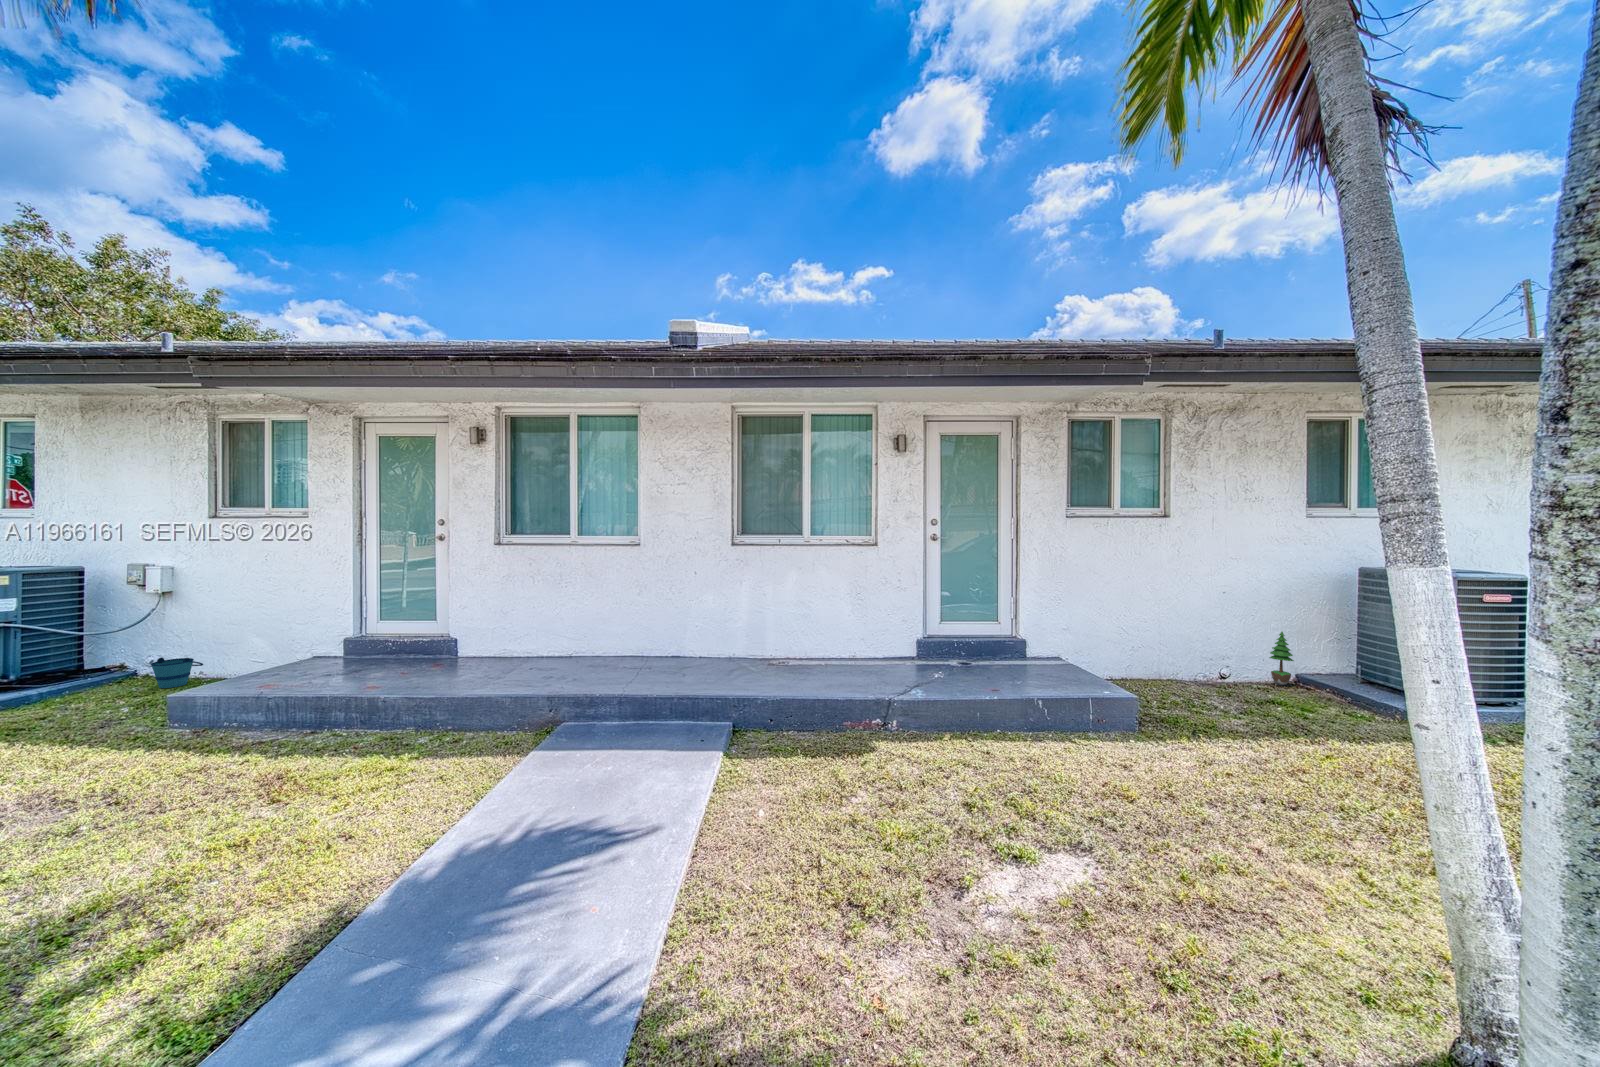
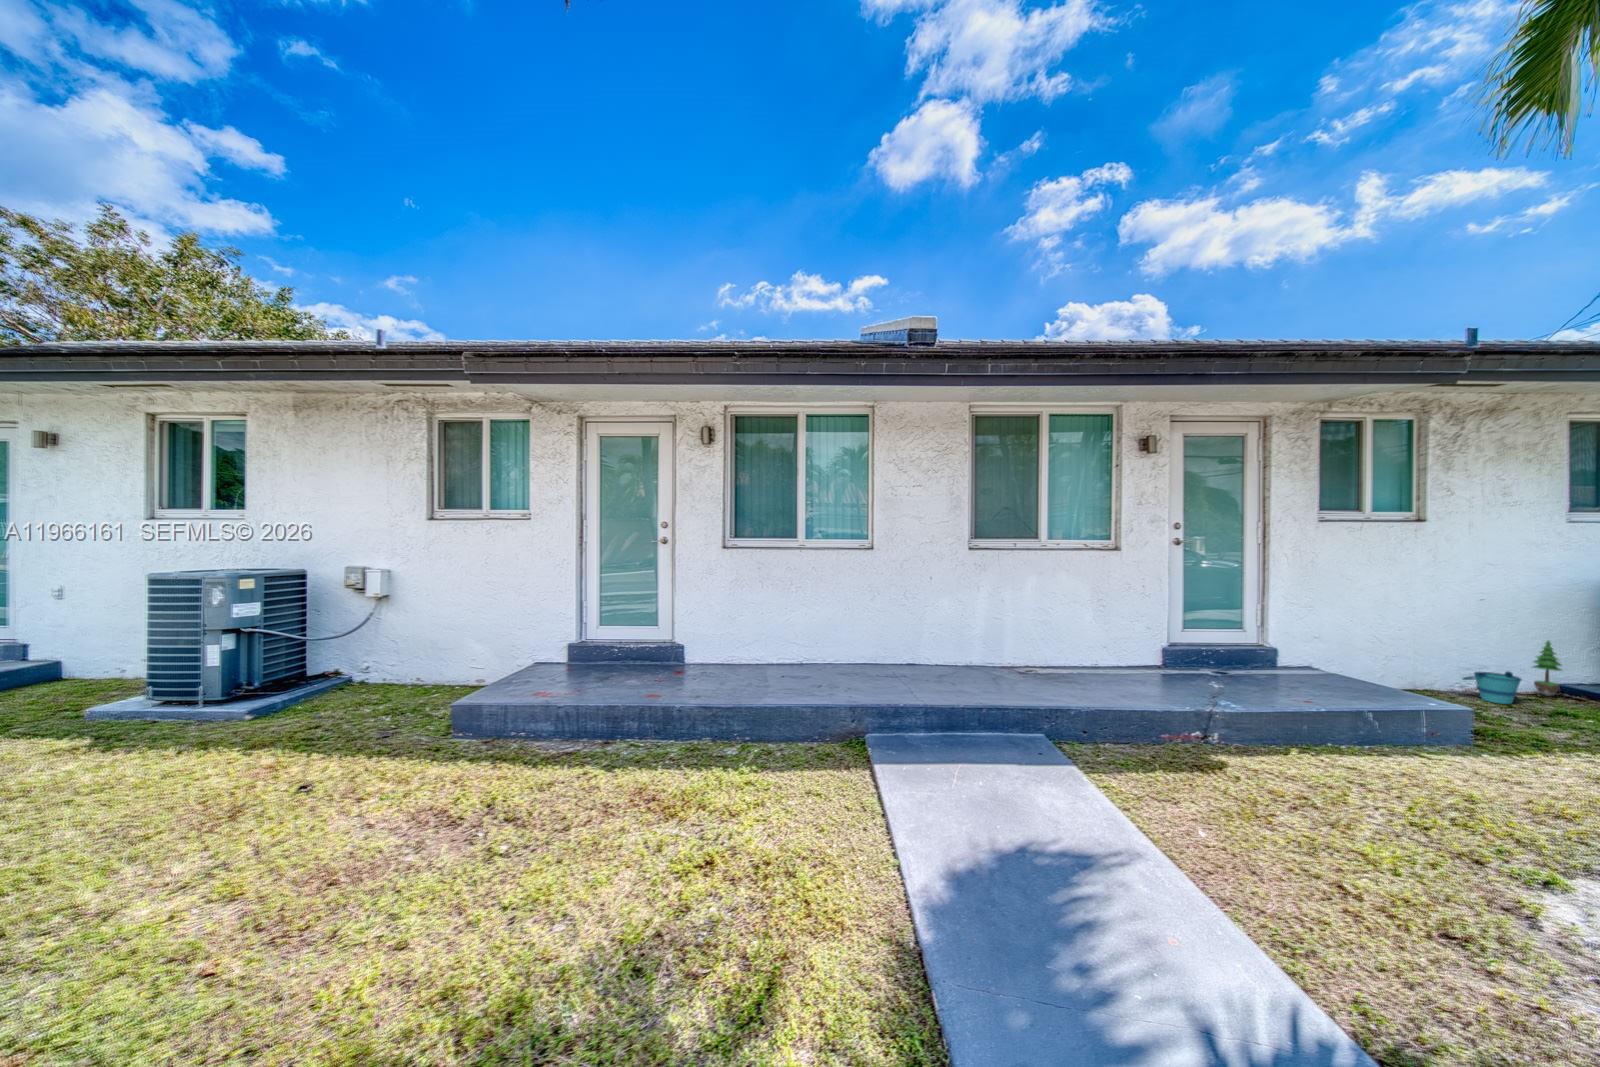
bucket: present [151,658,203,688] -> present [1463,671,1521,704]

